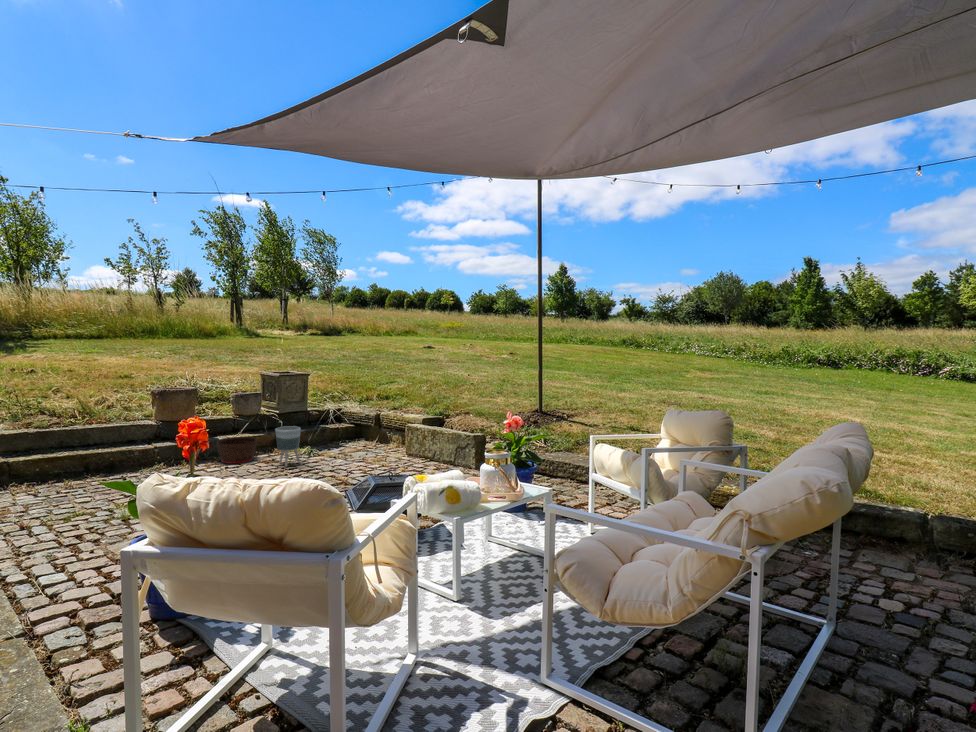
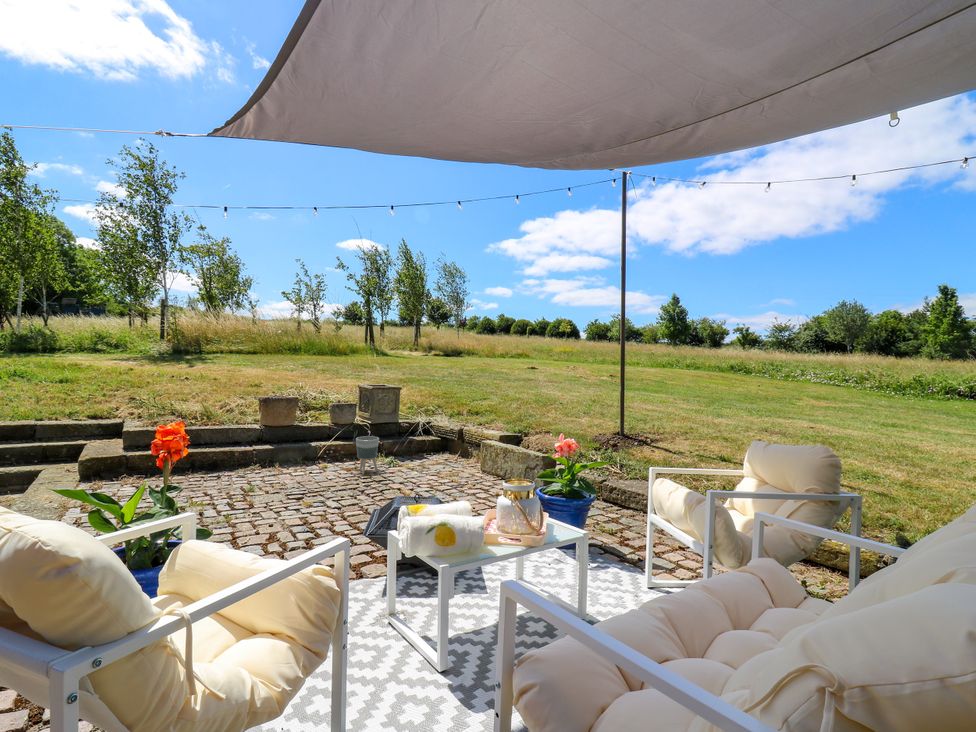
basket: present [216,437,257,464] -> none [309,443,345,468]

